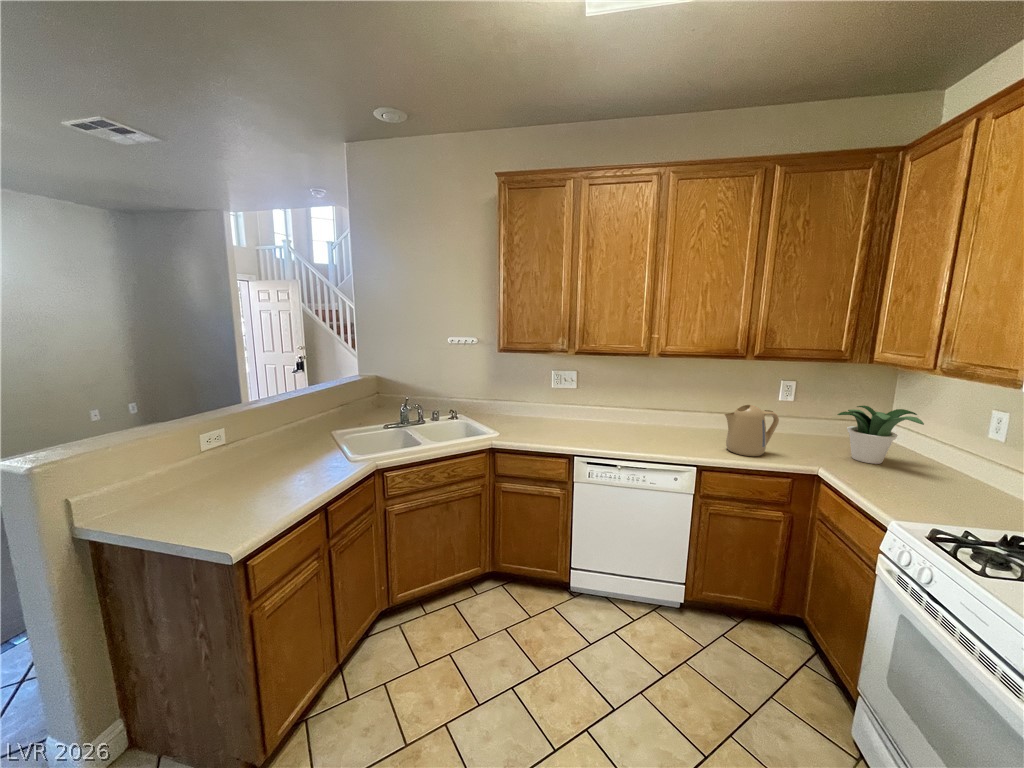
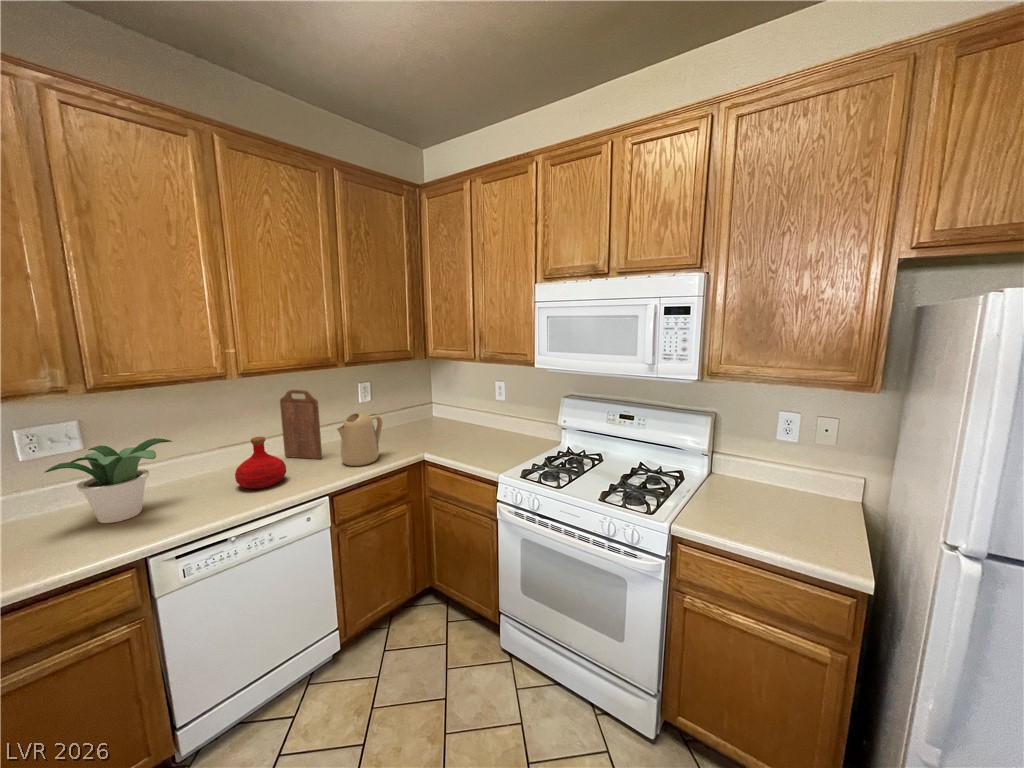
cutting board: none [690,374,721,439] -> present [280,390,322,459]
bottle: none [640,403,676,443] -> present [235,437,286,489]
potted plant: present [838,406,924,464] -> present [45,438,172,523]

